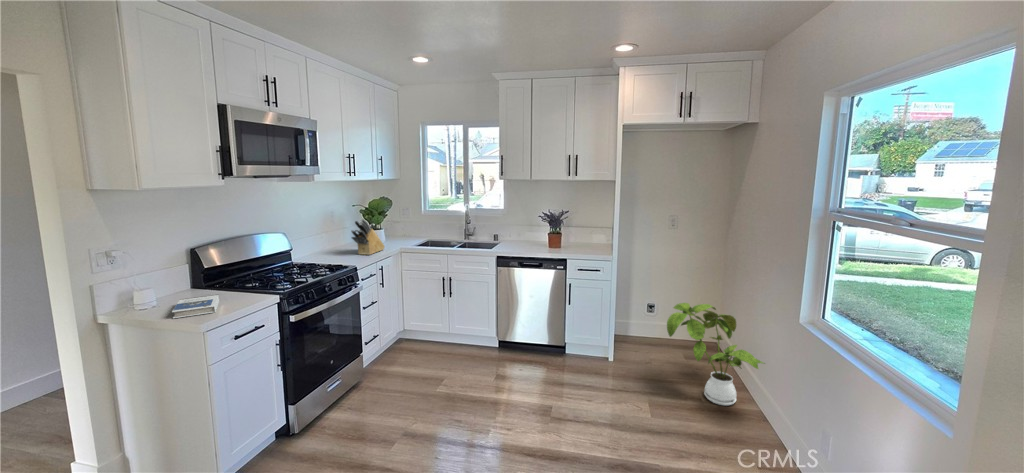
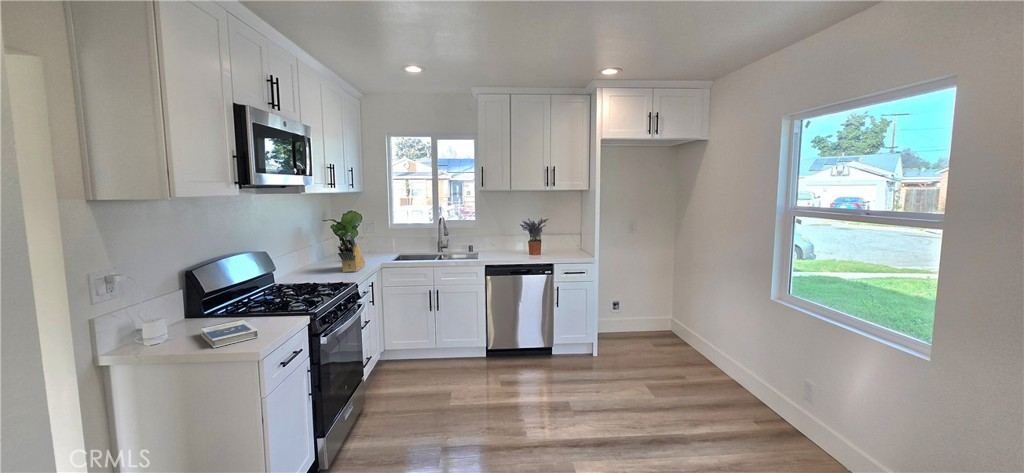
house plant: present [667,303,765,405] -> none [657,293,740,380]

